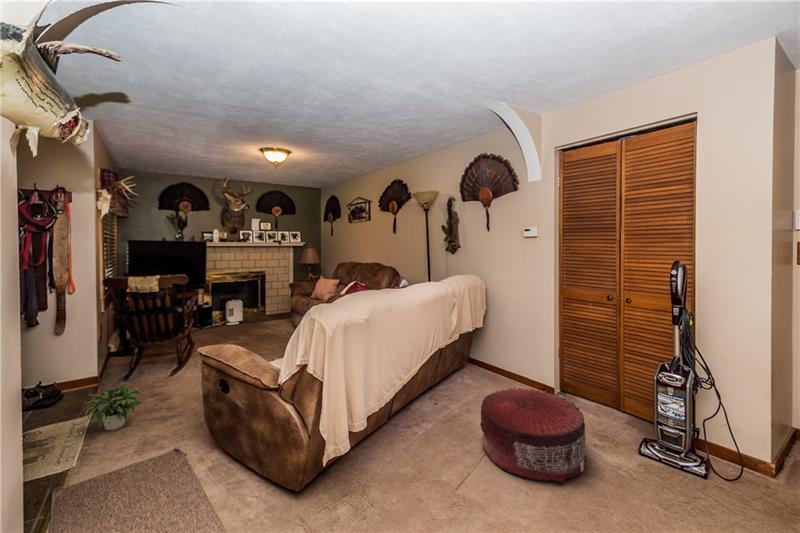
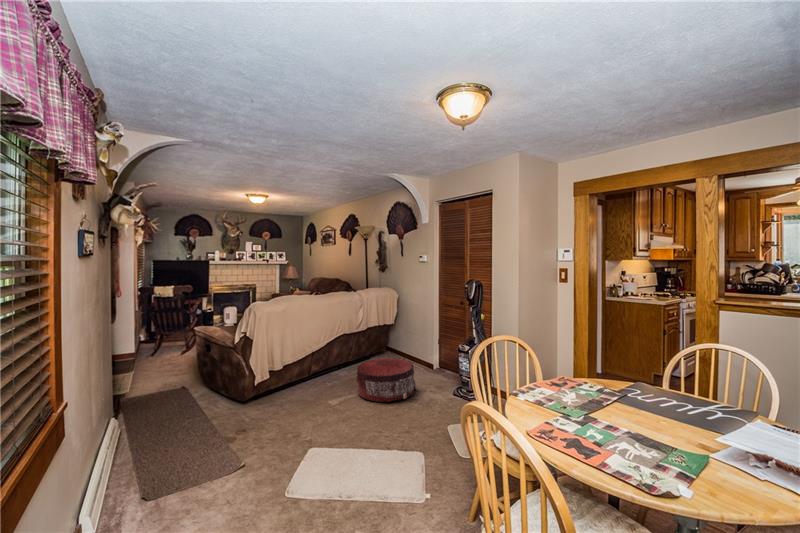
potted plant: present [72,382,141,447] -> none [123,351,162,386]

